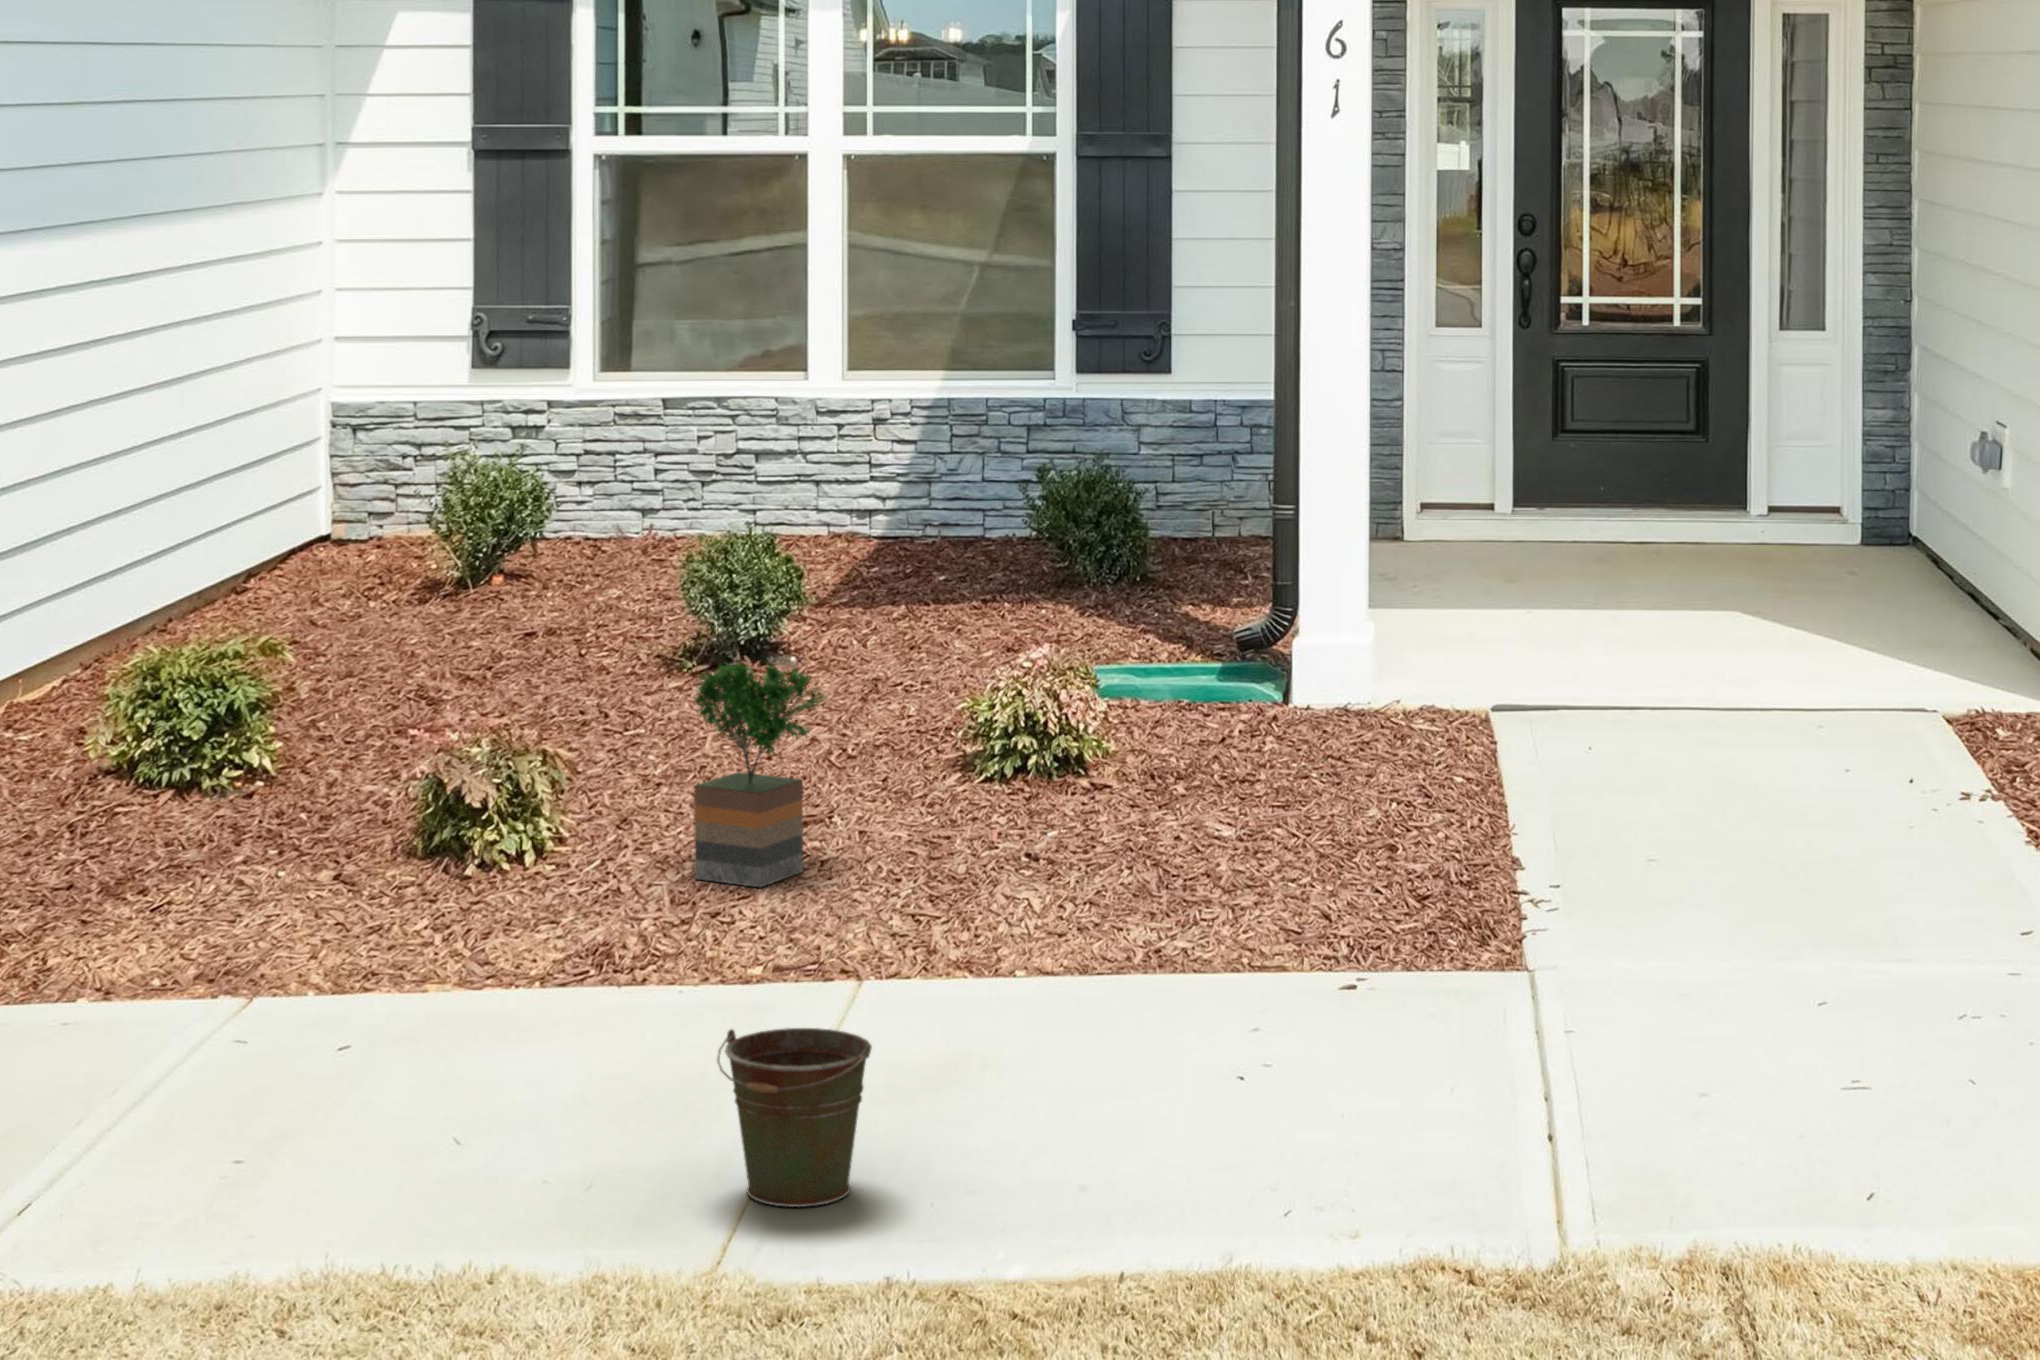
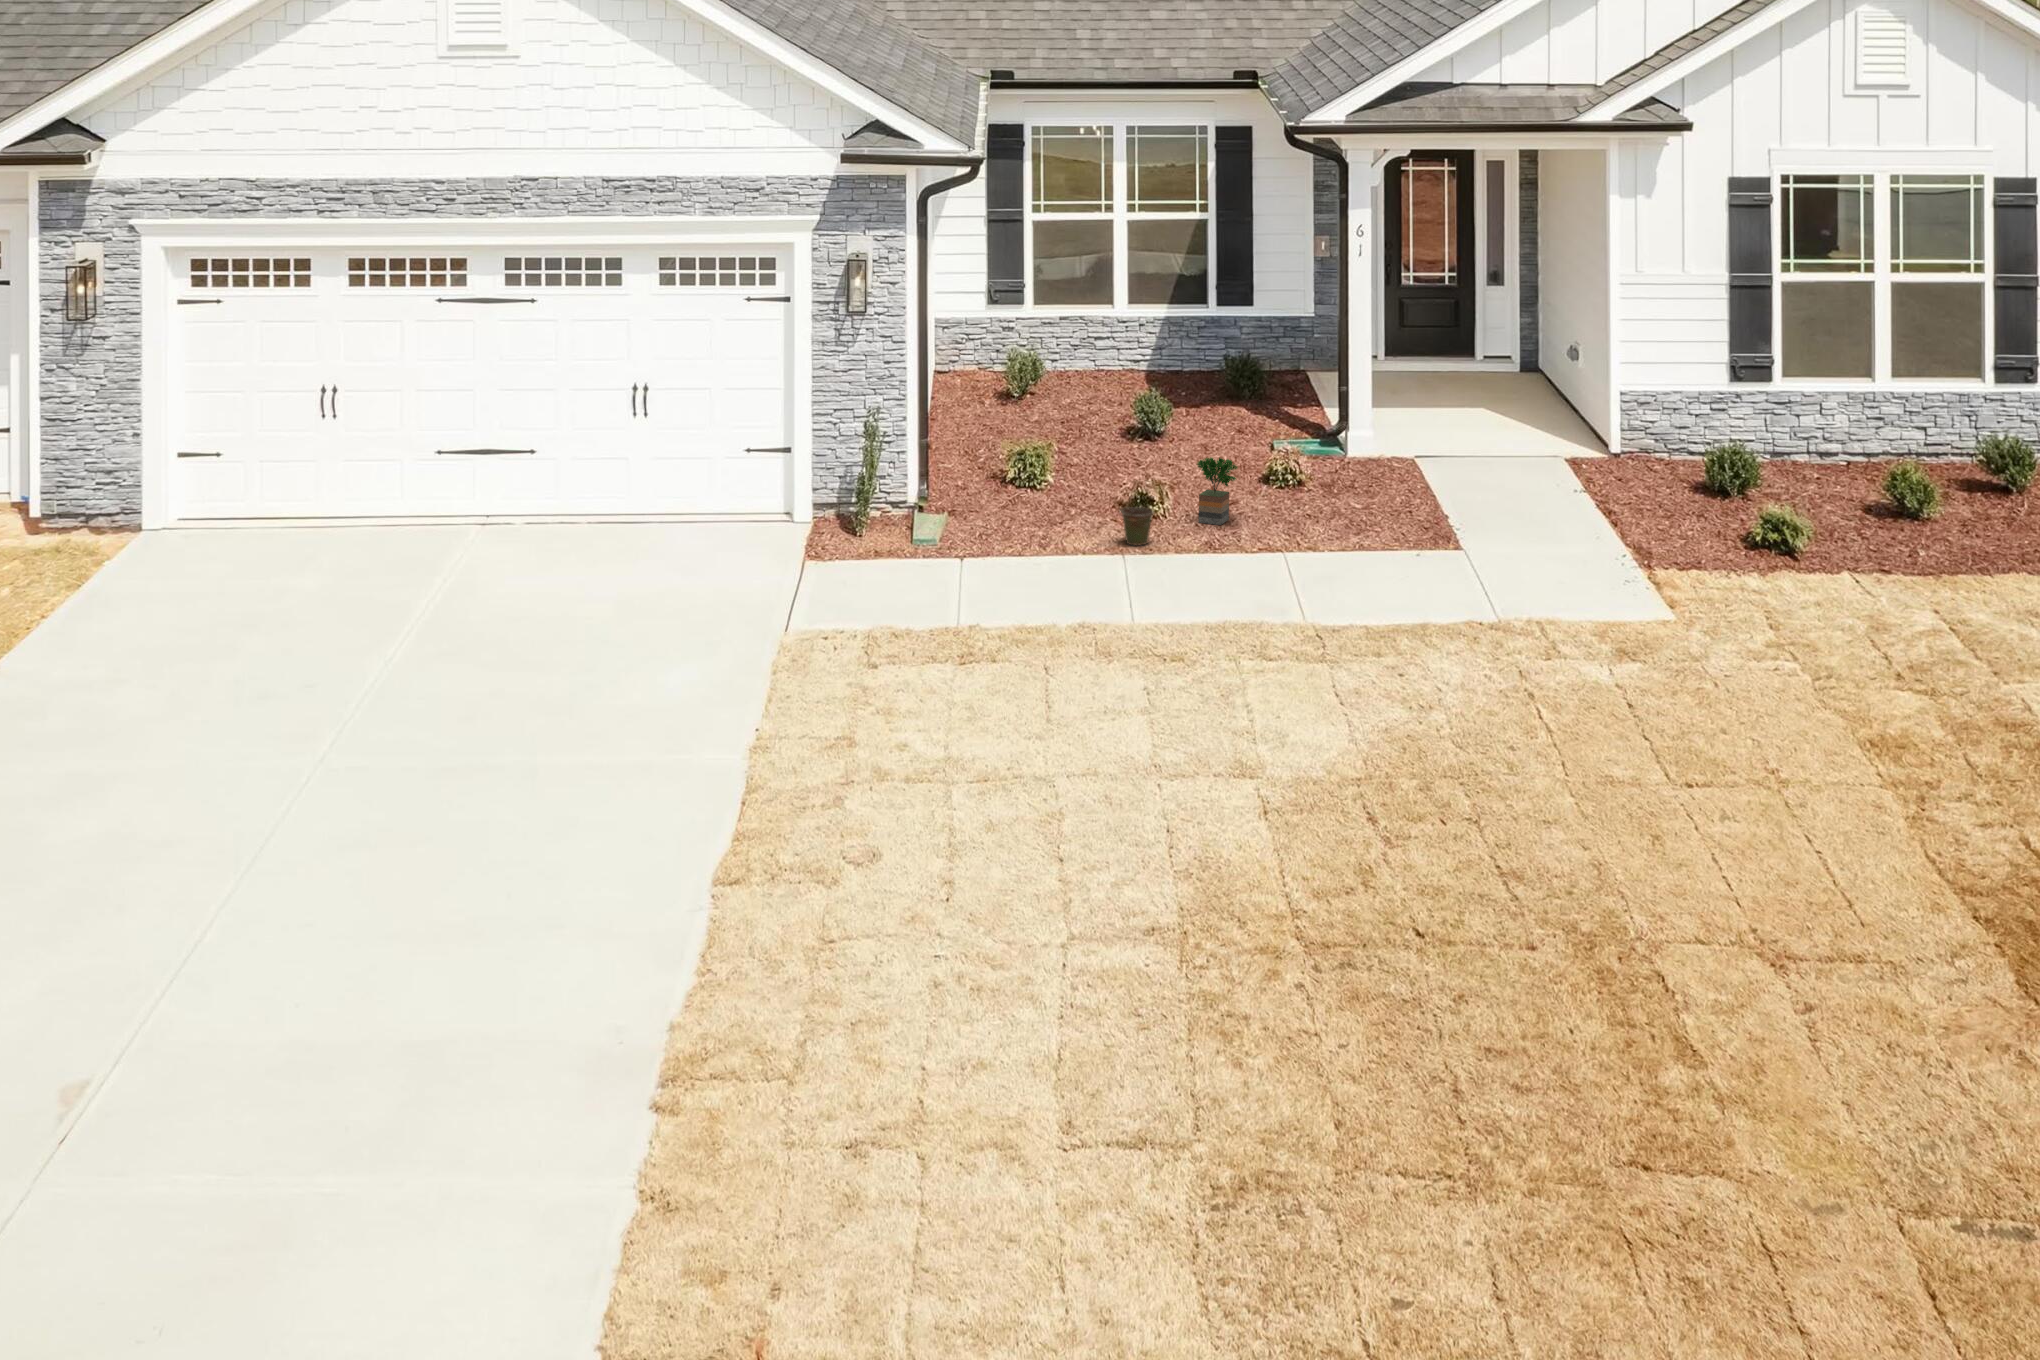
bucket: present [717,1028,872,1207] -> present [1120,507,1154,546]

